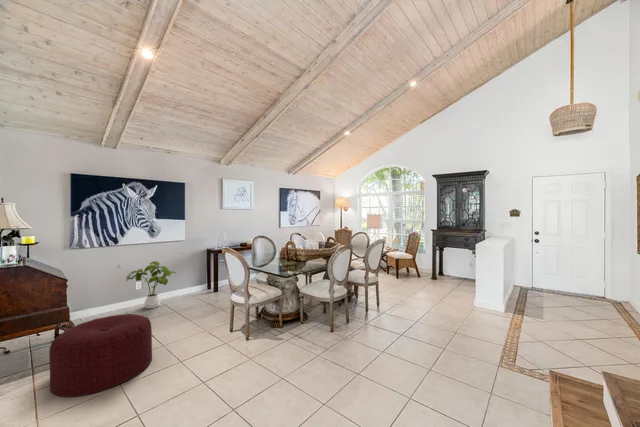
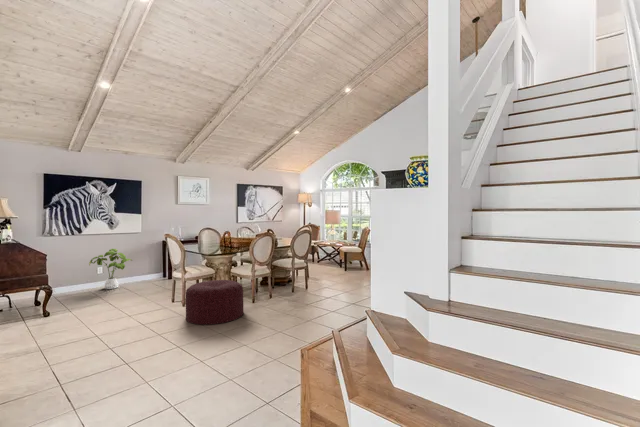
ottoman: present [49,314,152,397] -> present [186,280,244,325]

